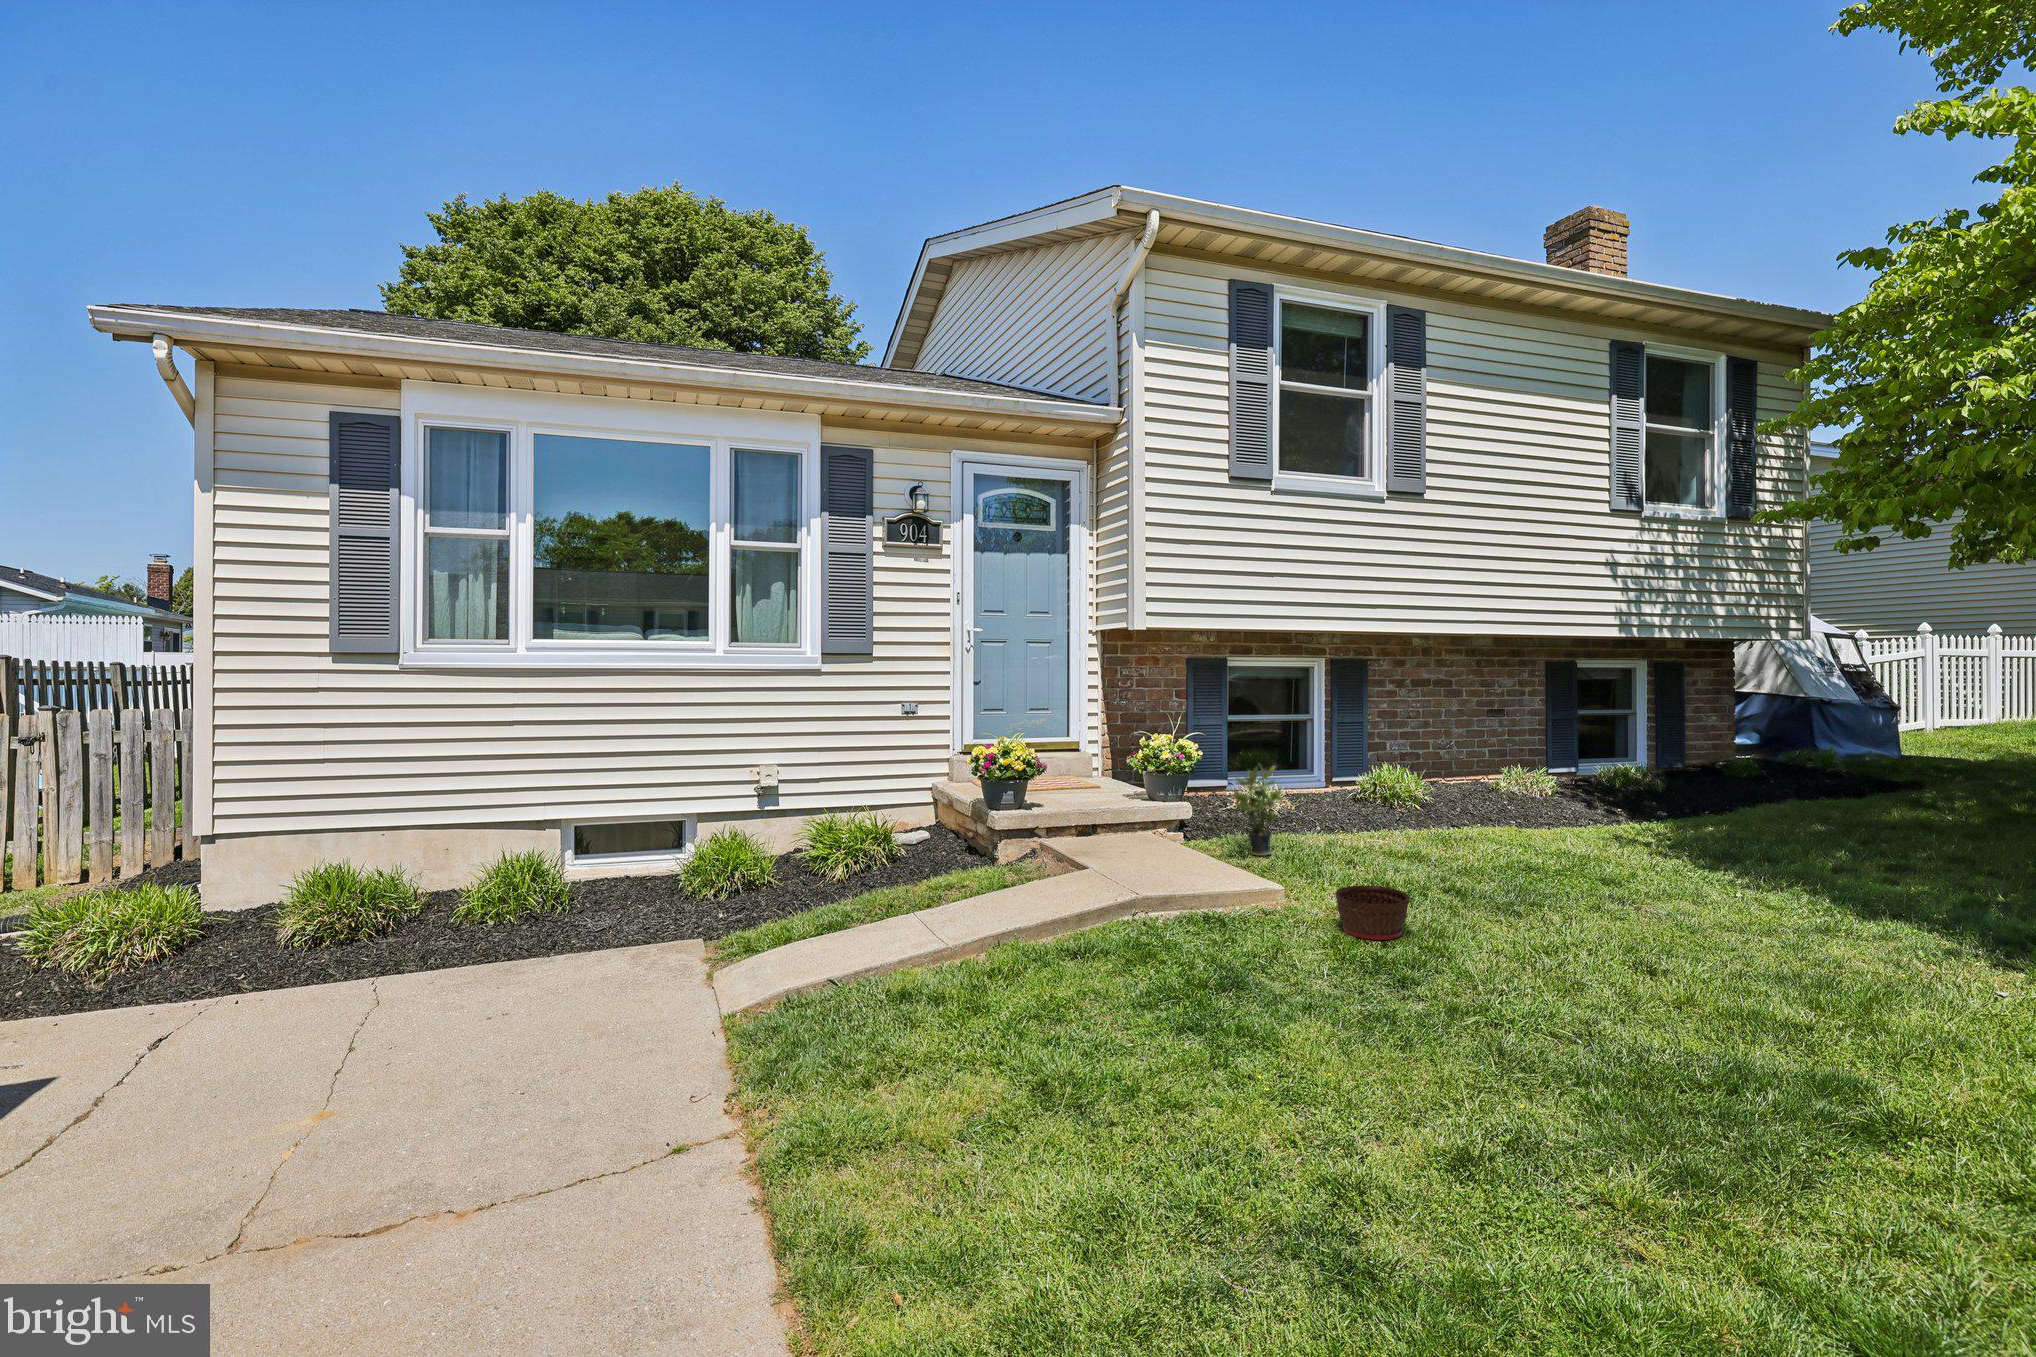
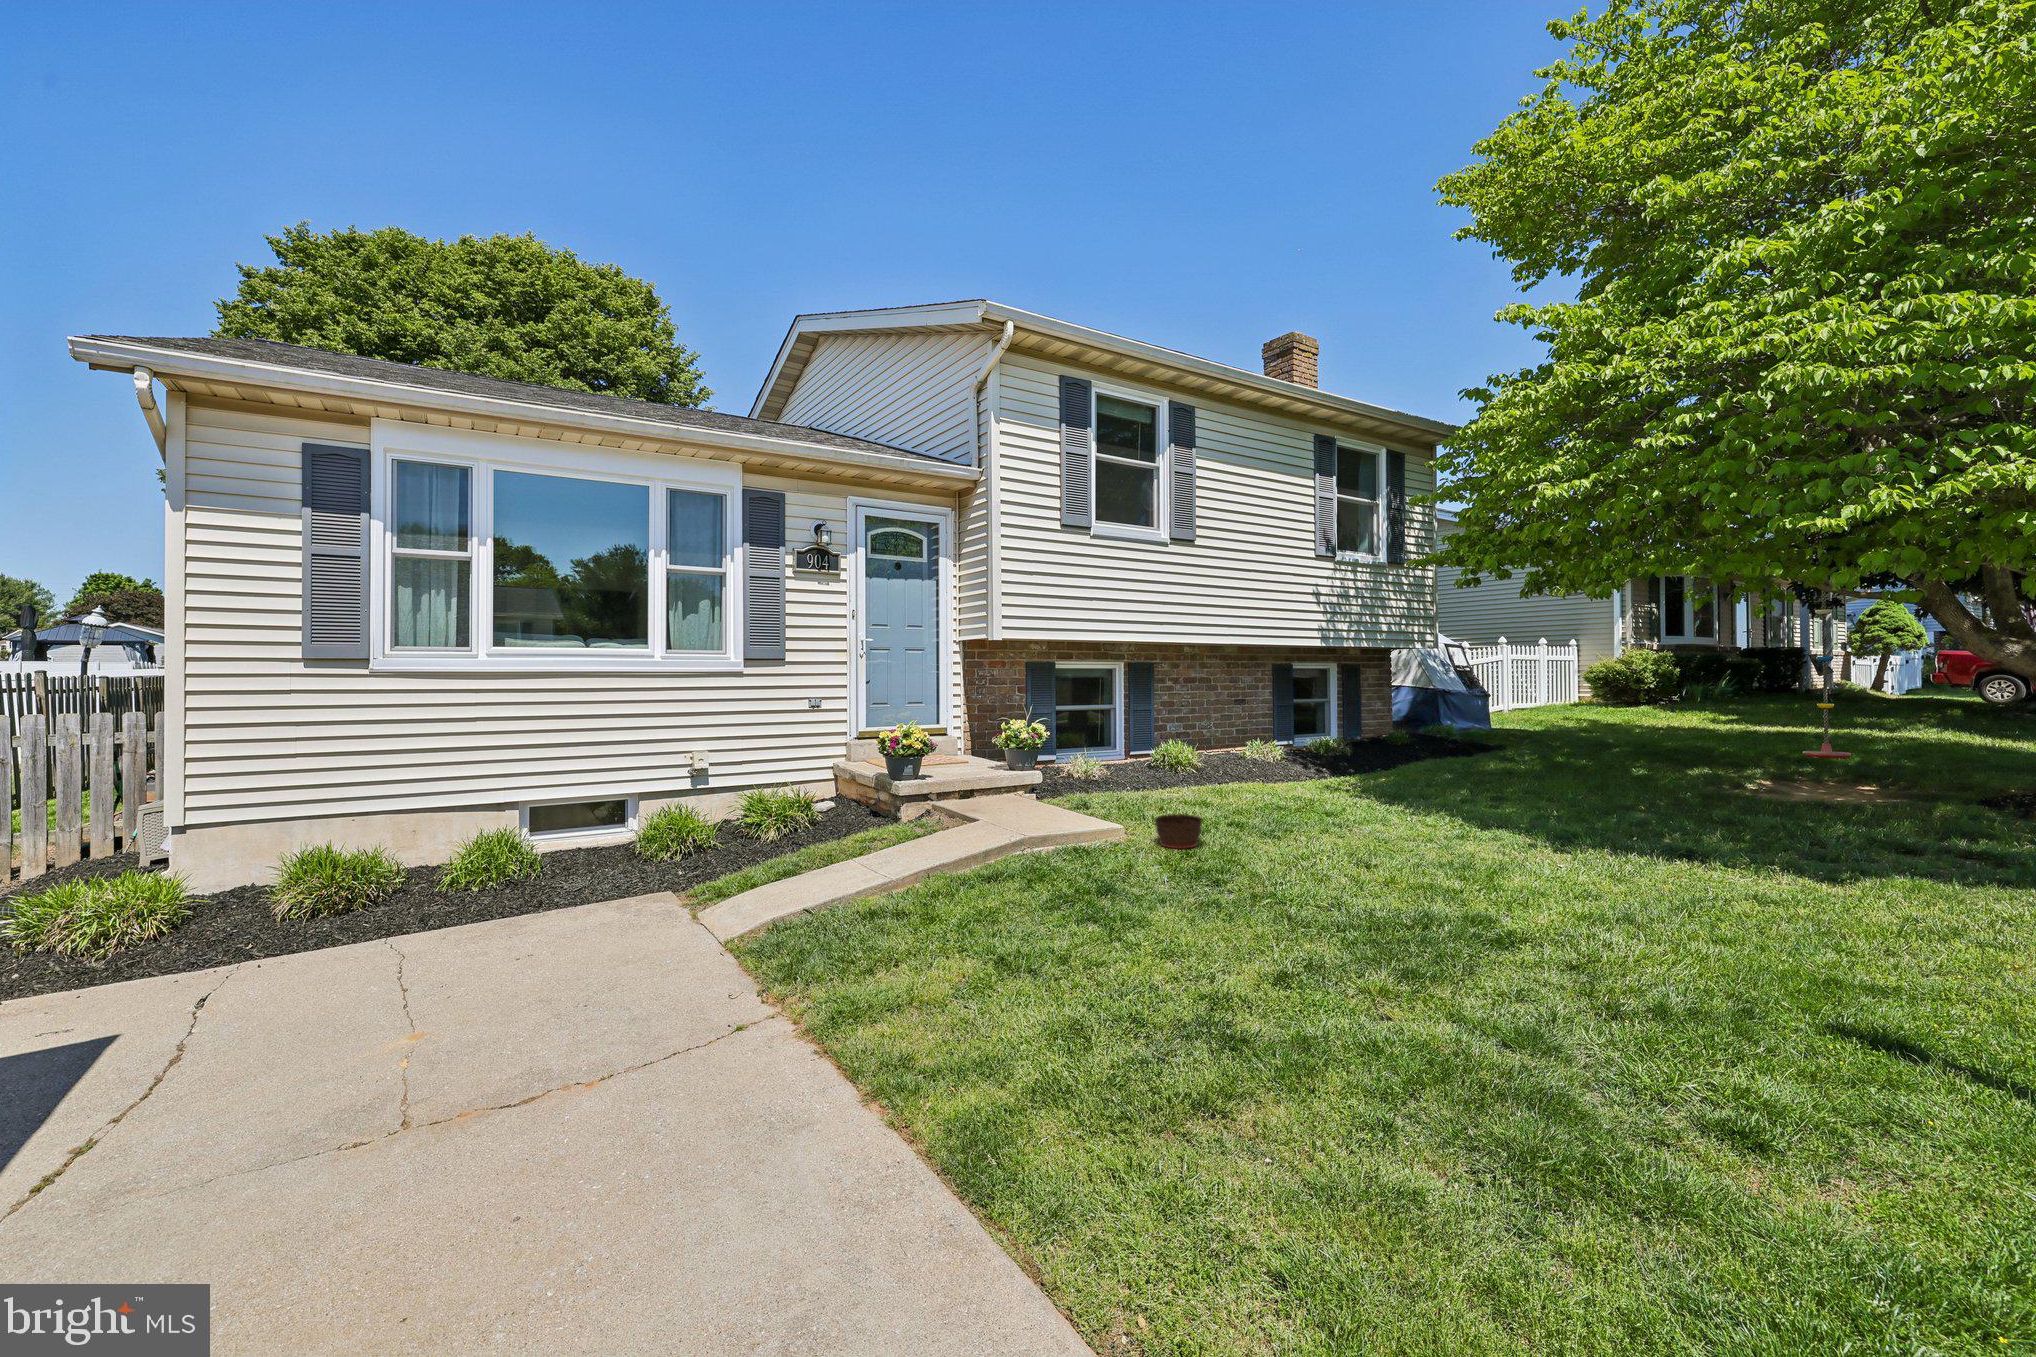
potted plant: present [1233,765,1282,856] -> none [1072,736,1109,804]

